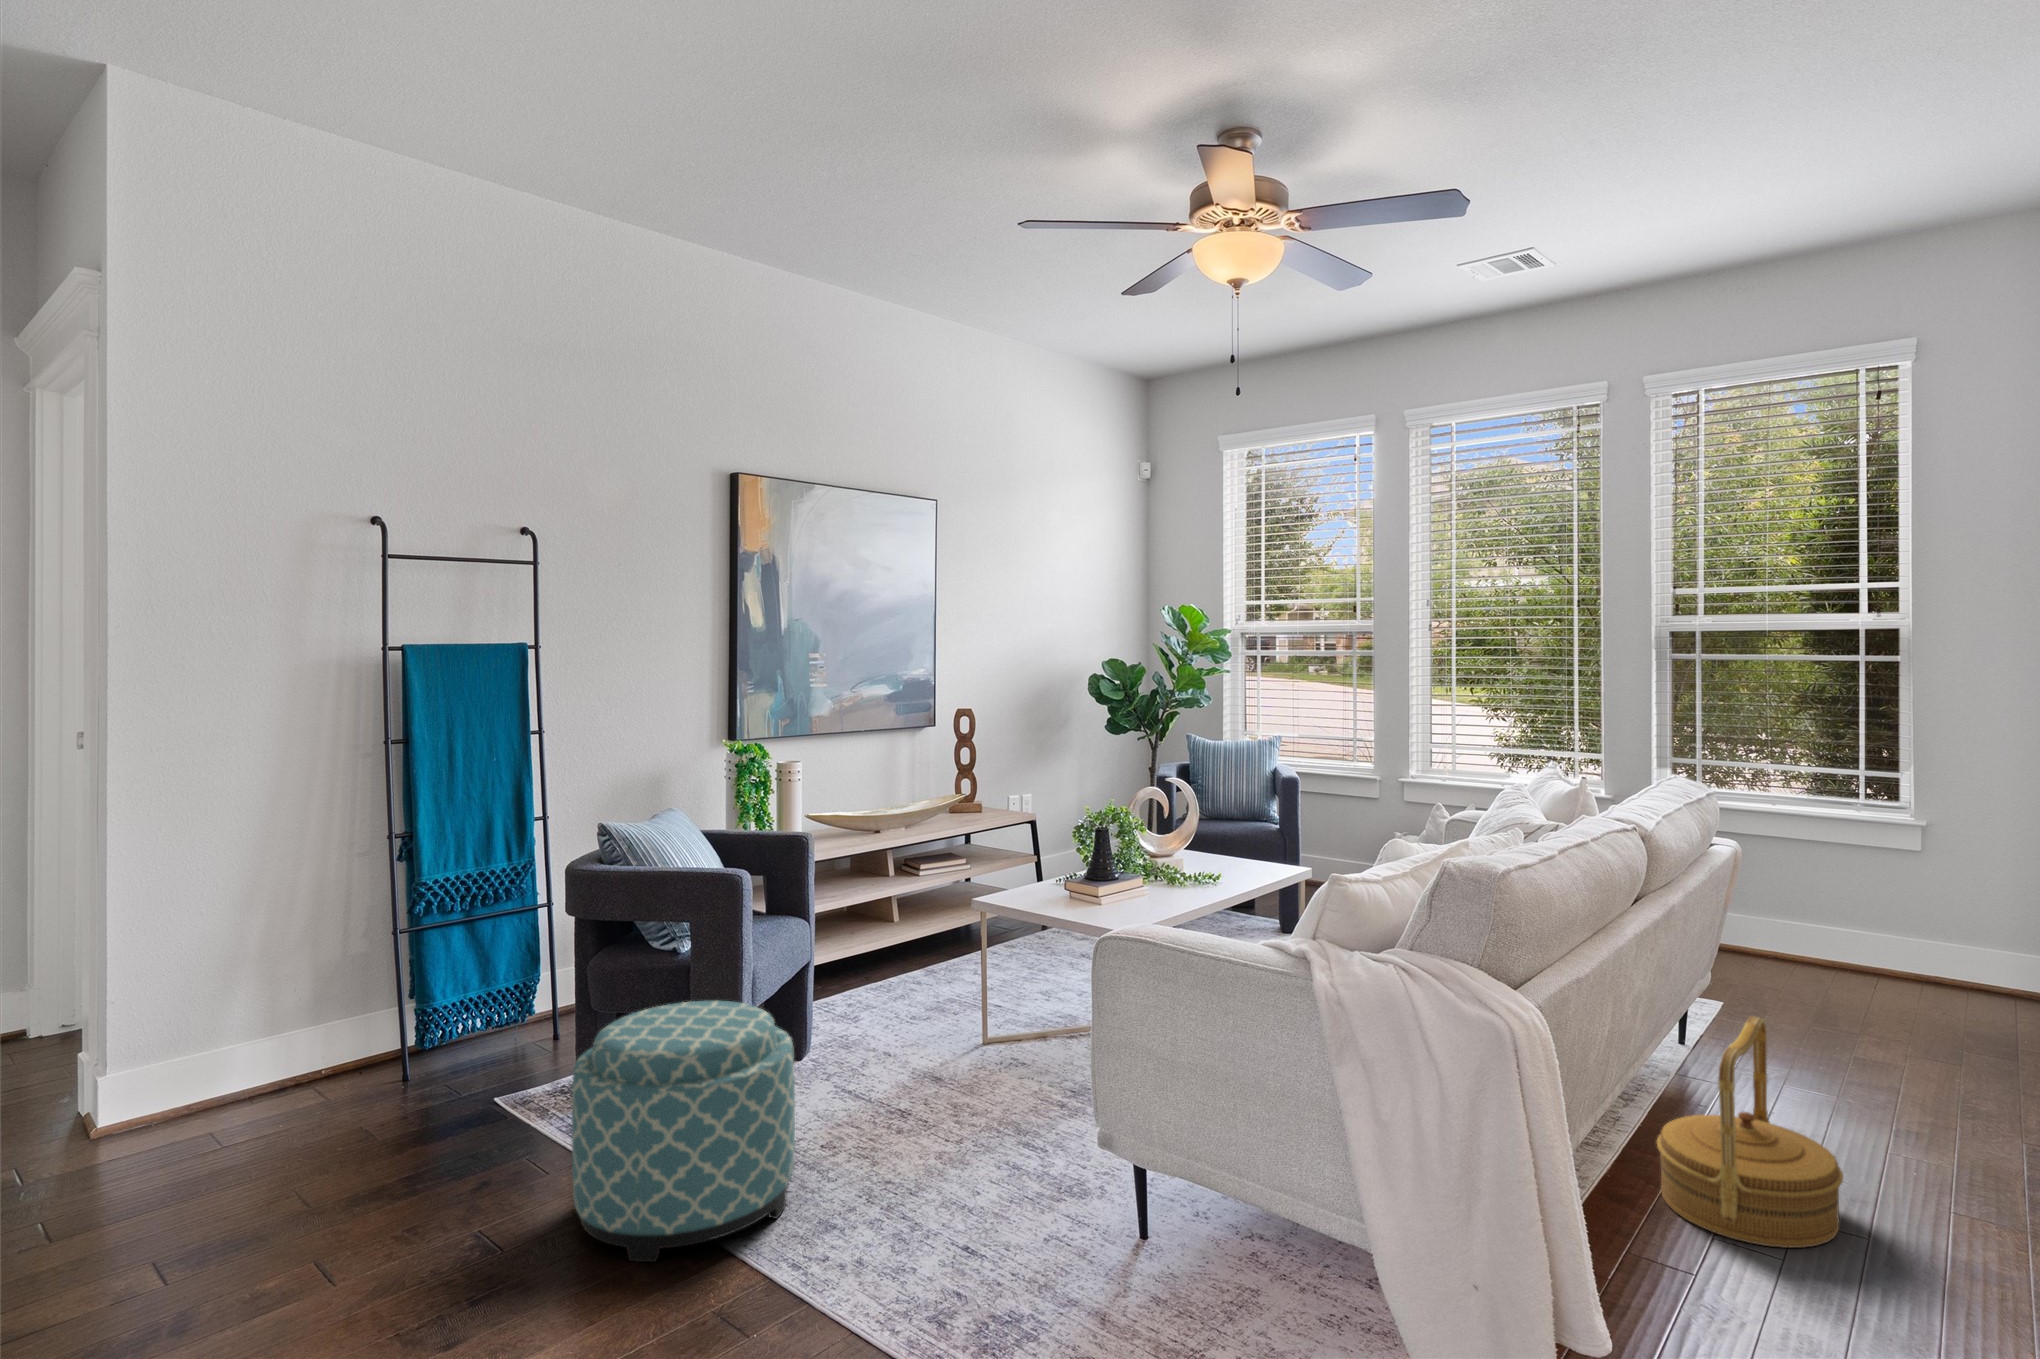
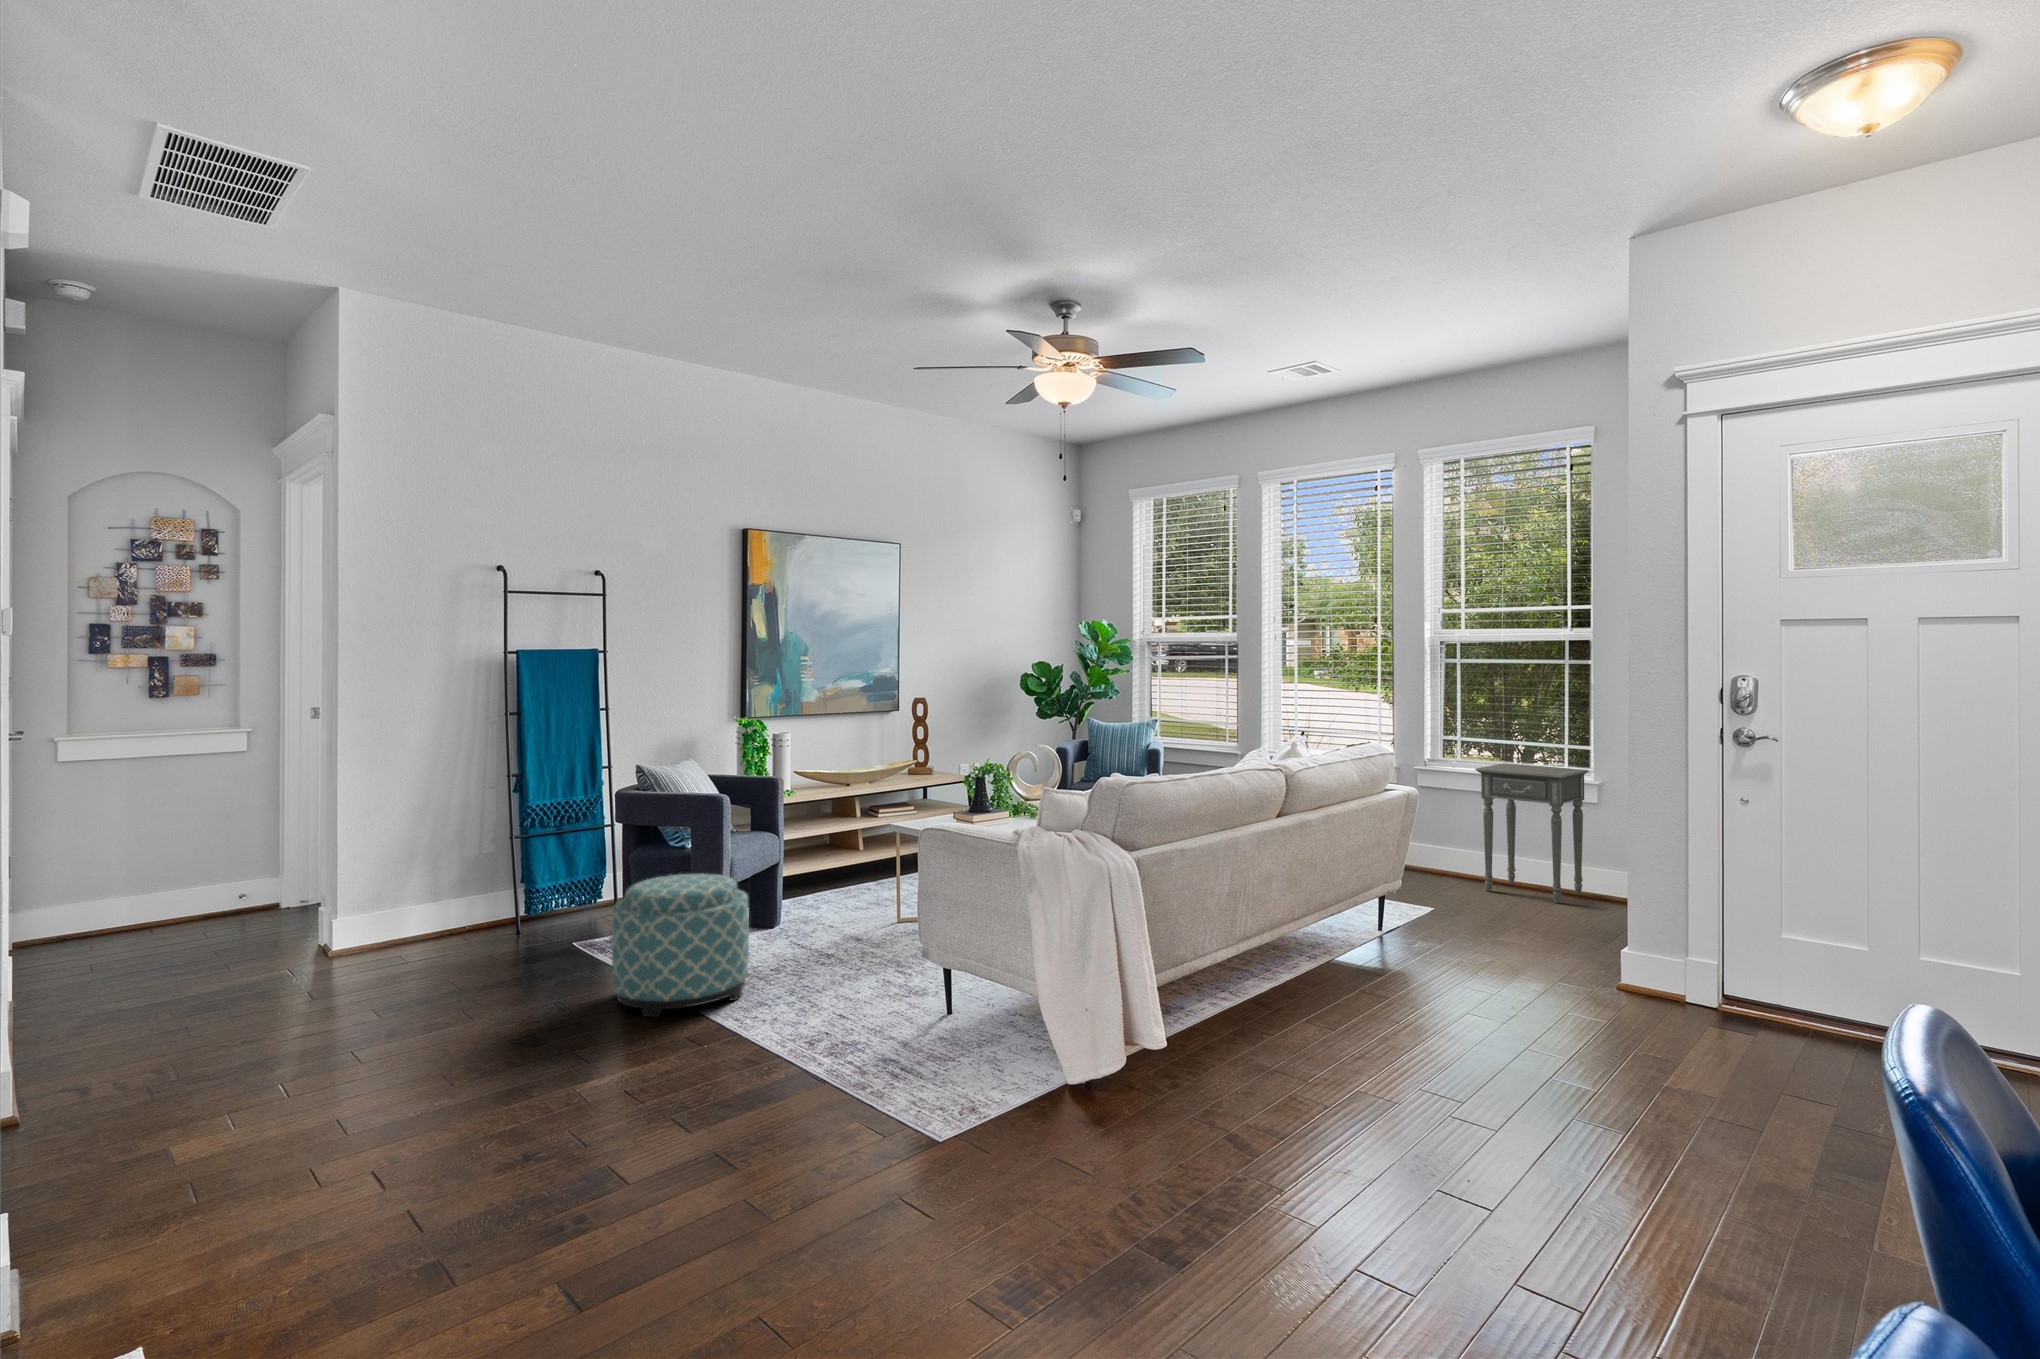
side table: none [1757,794,1913,991] -> present [1475,763,1588,903]
woven basket: present [1657,1016,1843,1248] -> none [1280,891,1383,1024]

